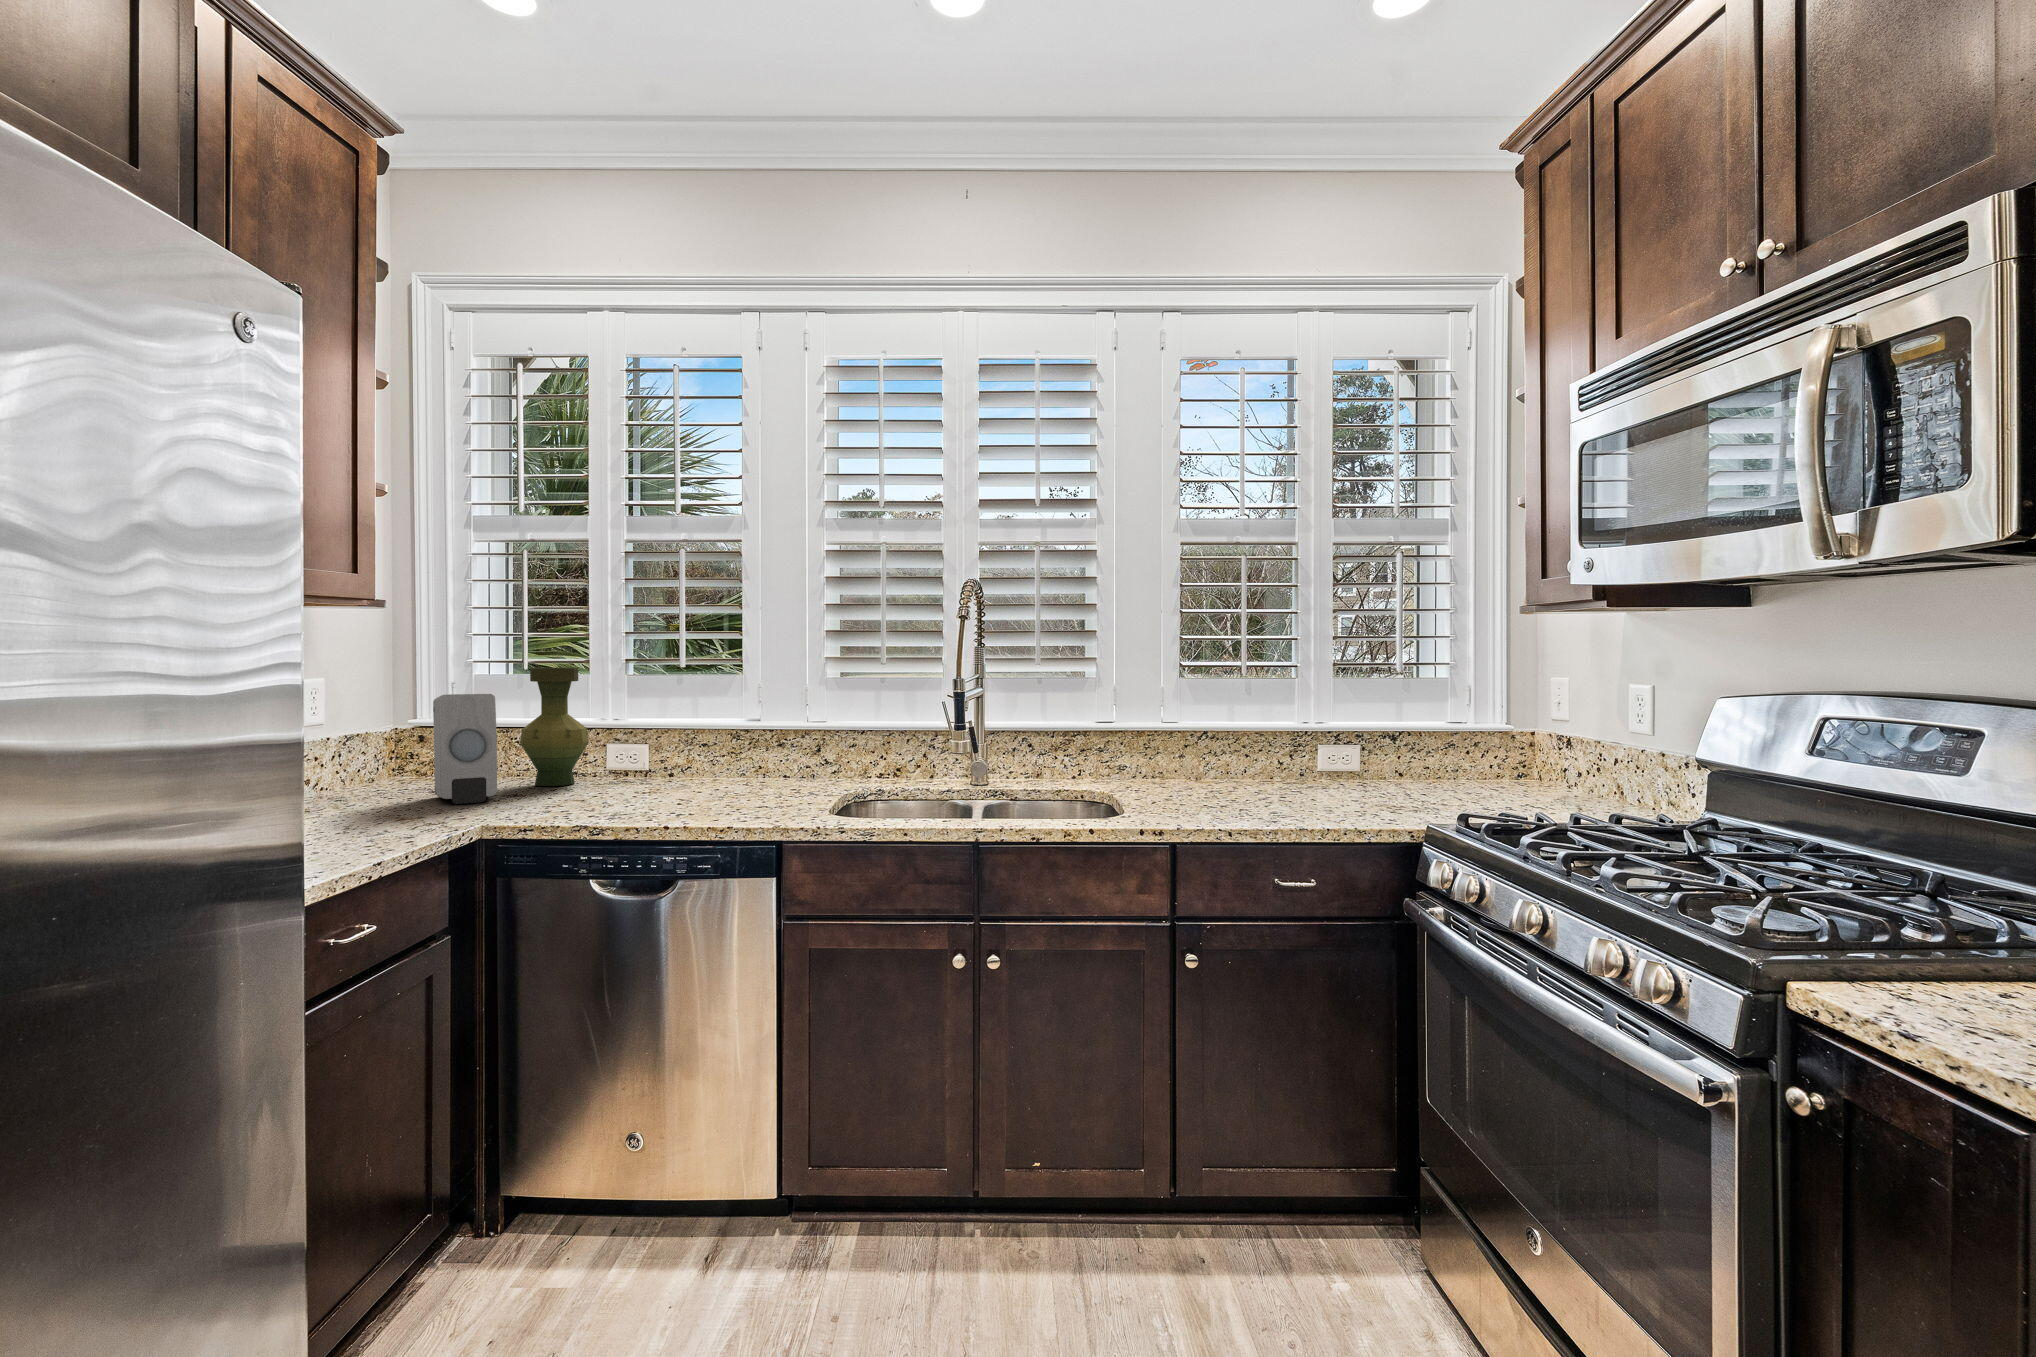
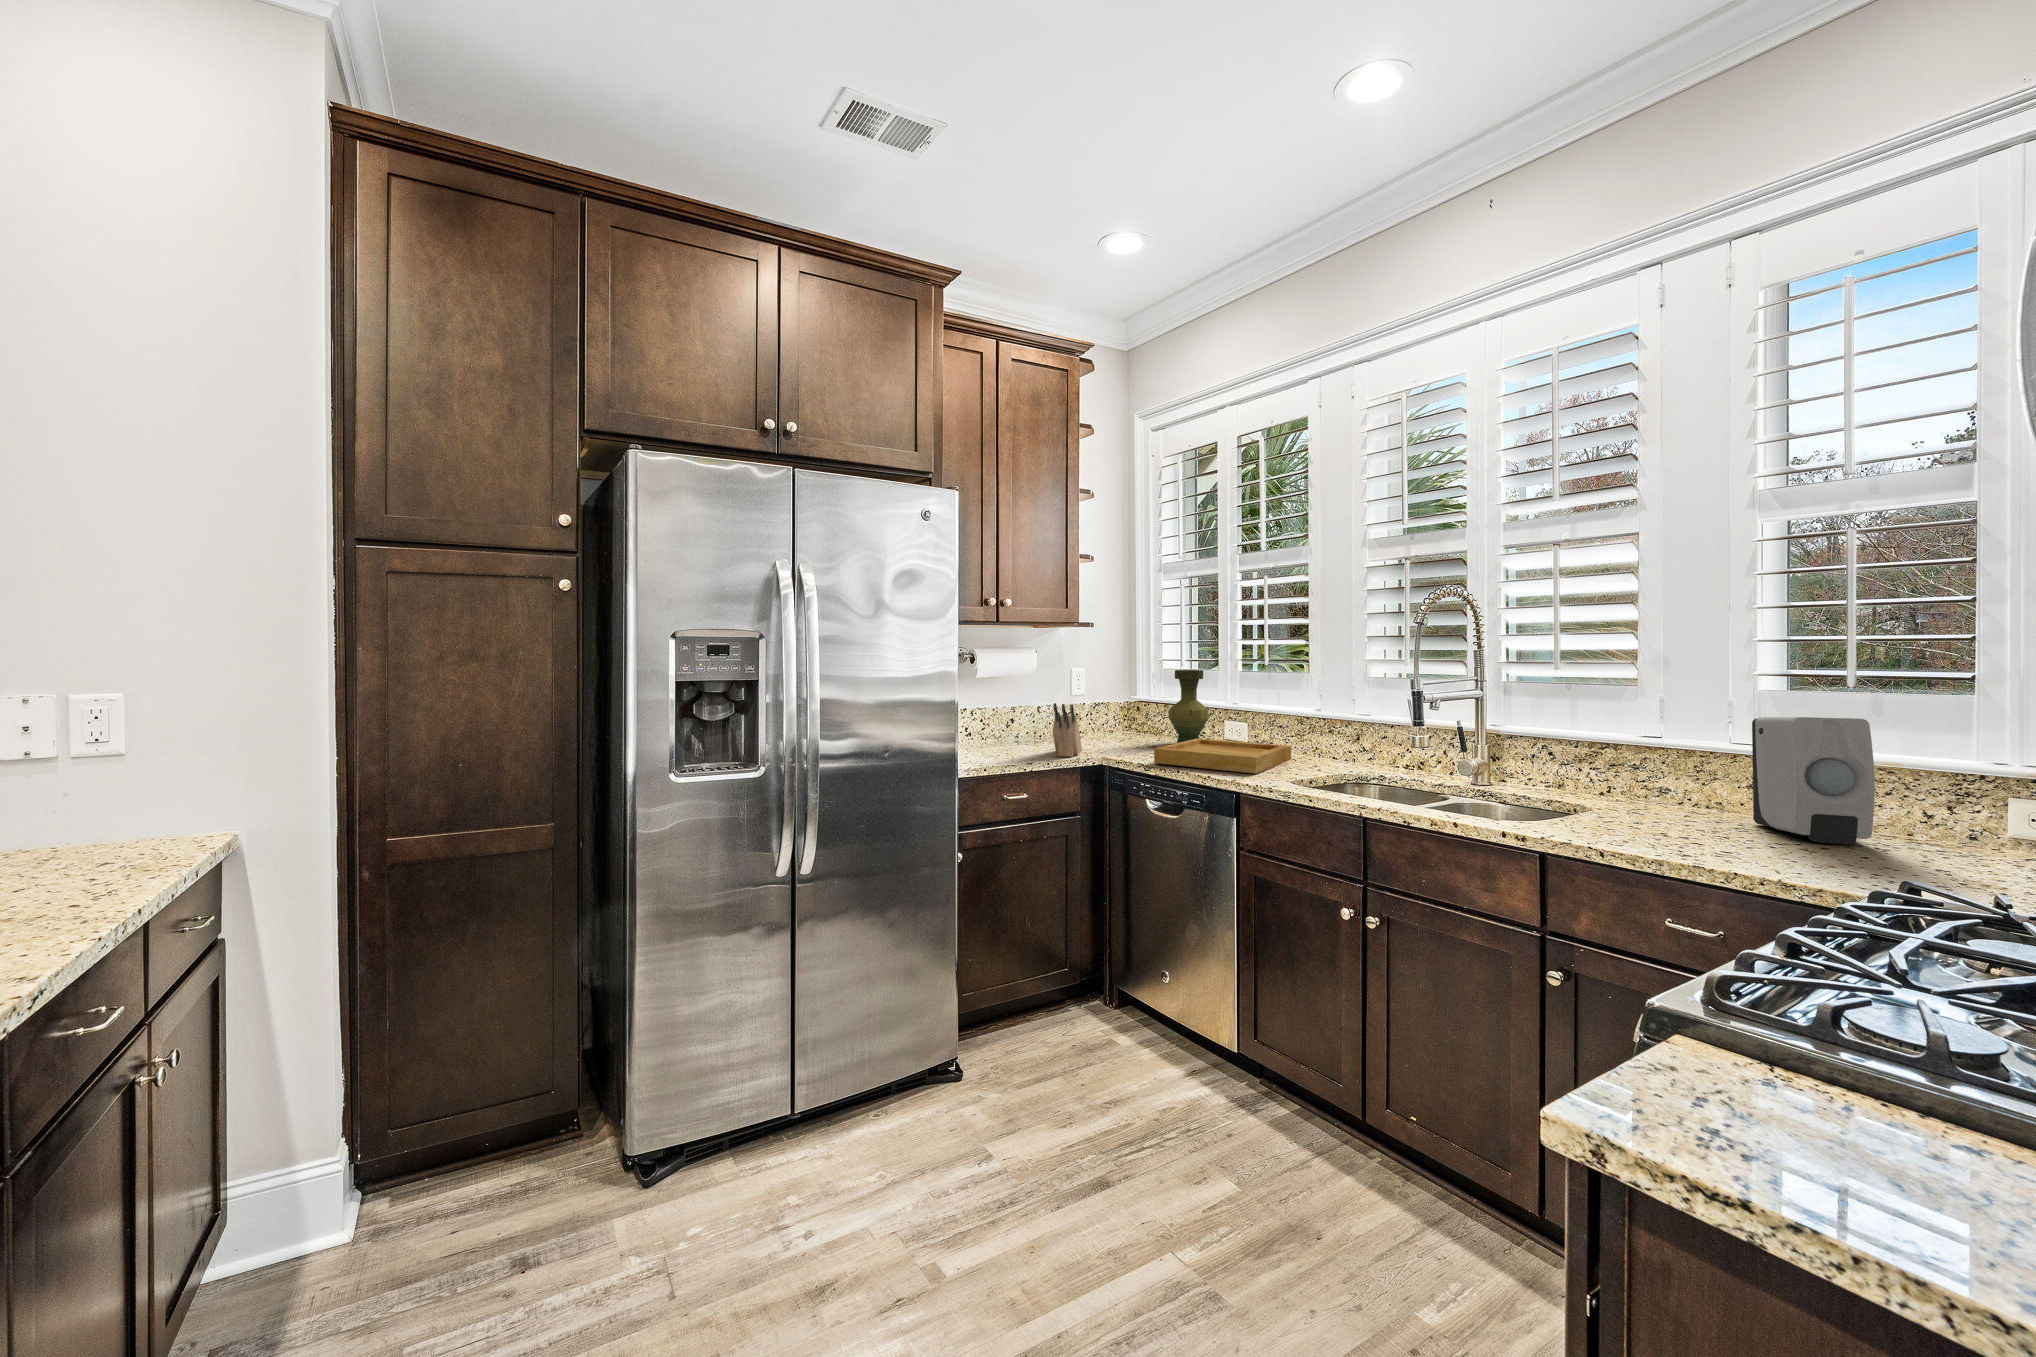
soap dispenser: present [433,694,497,804] -> present [1752,717,1875,845]
knife block: none [346,729,417,828] -> present [1053,703,1082,757]
tray: none [581,768,750,814] -> present [1154,739,1291,774]

